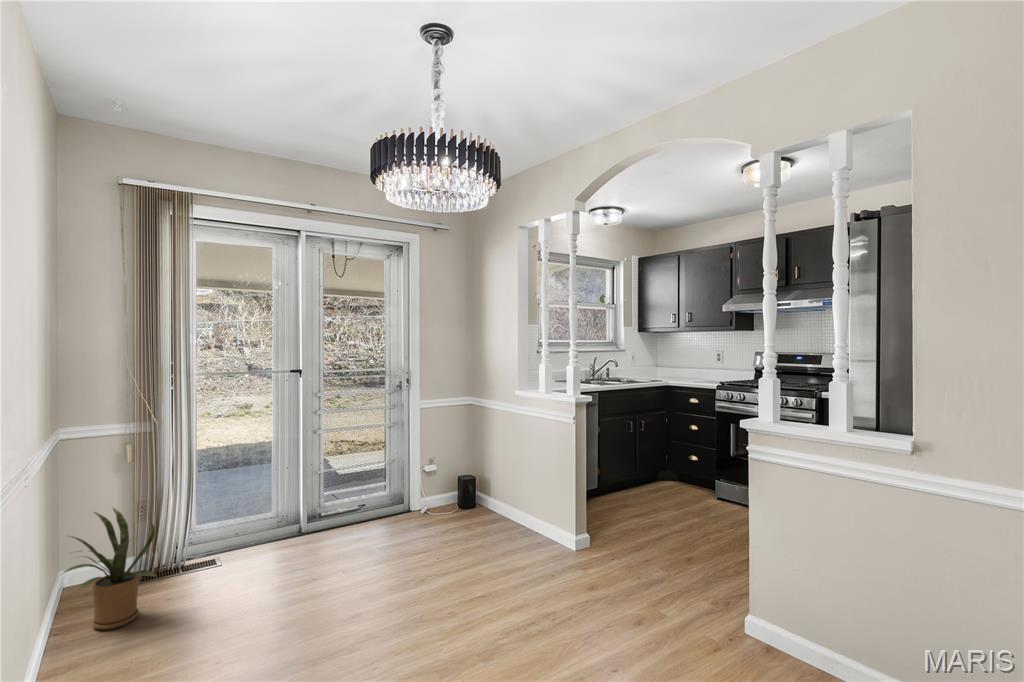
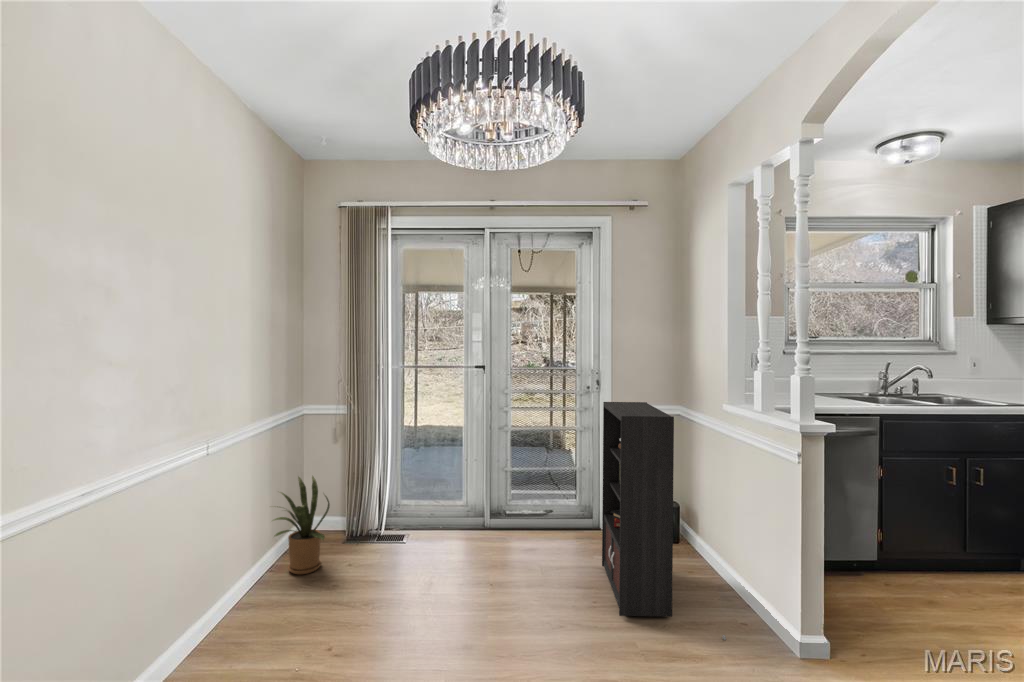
bookcase: none [438,393,559,565] -> present [602,402,726,640]

